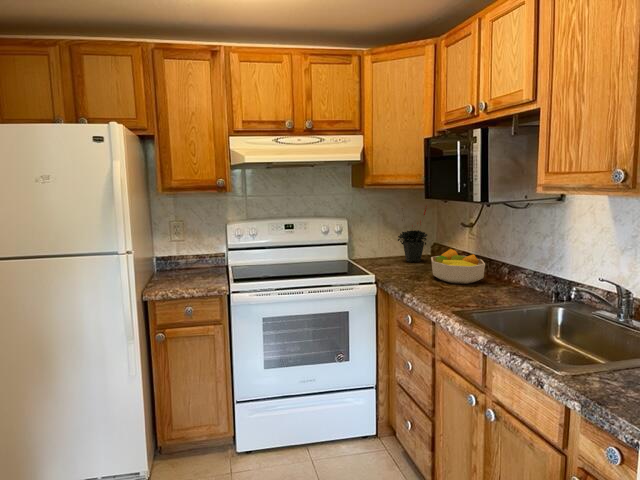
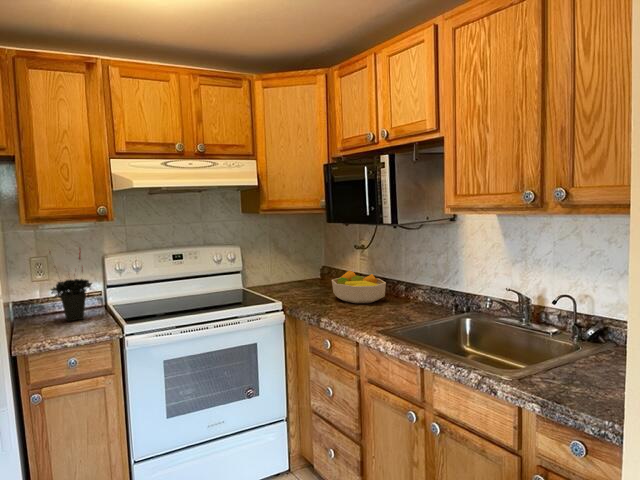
potted plant: present [398,206,427,262] -> present [49,248,92,321]

